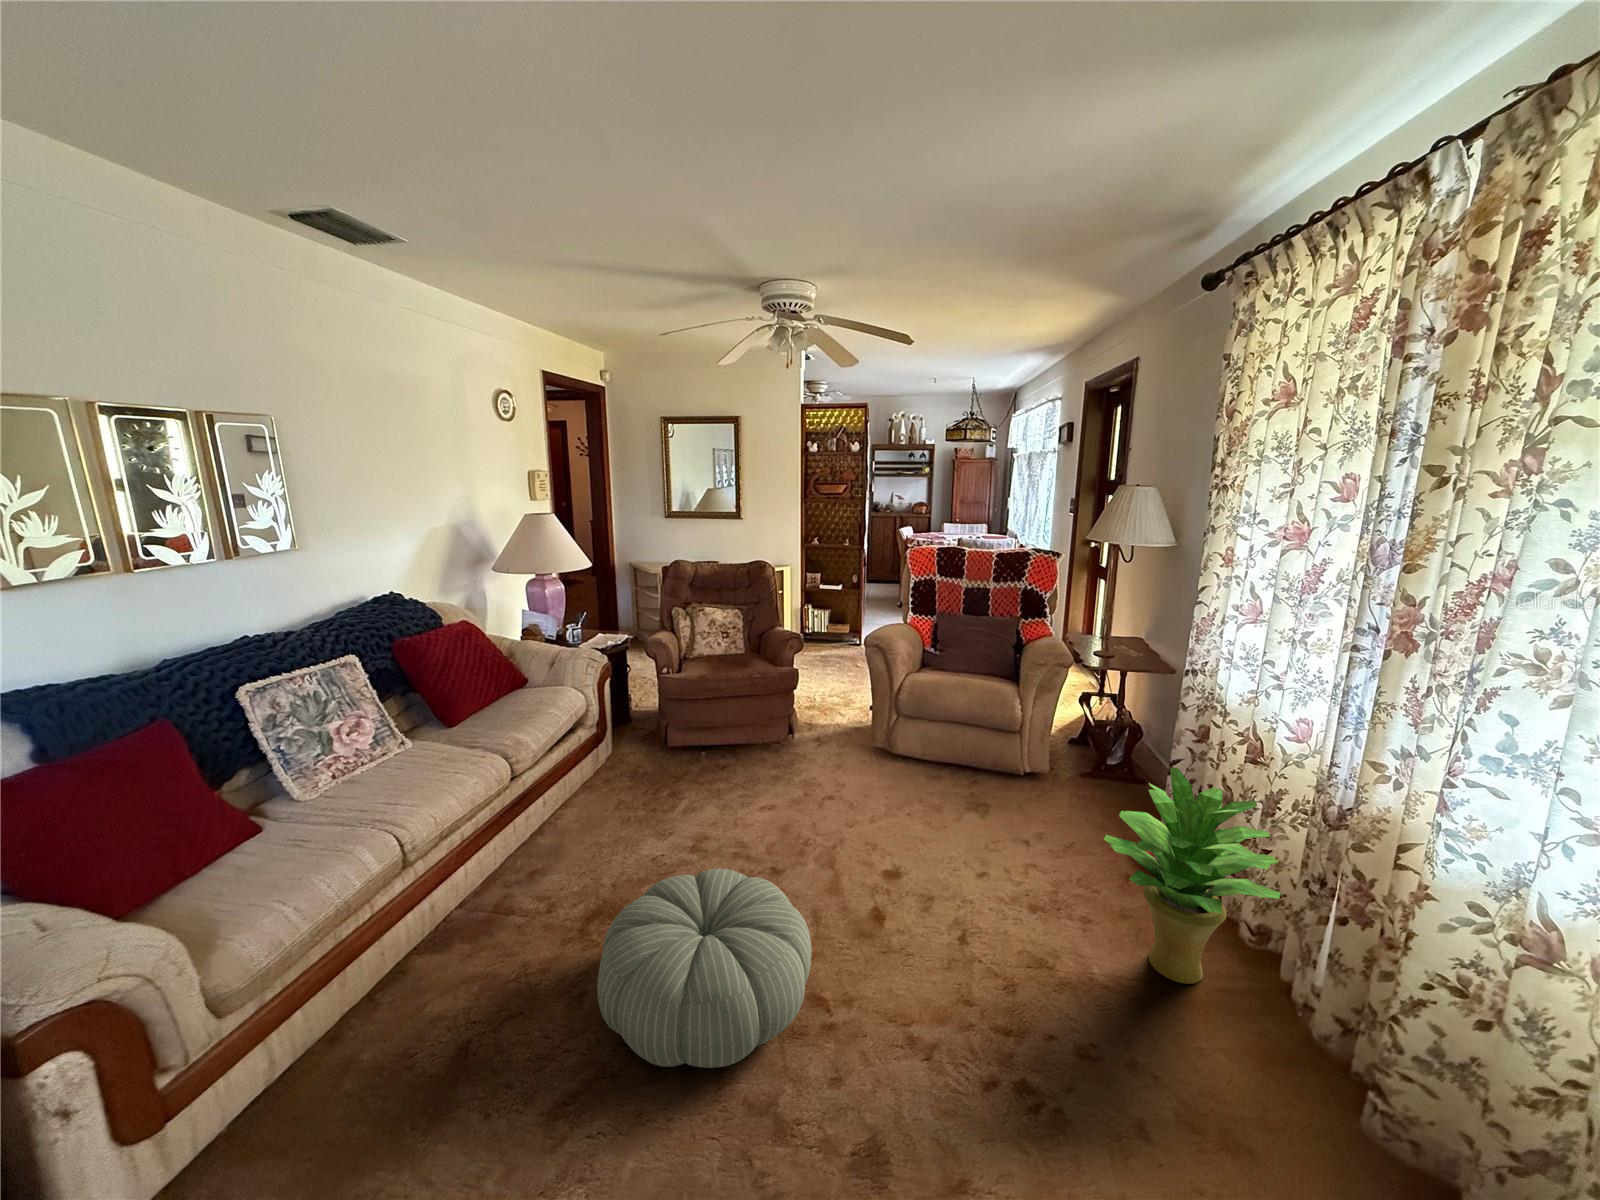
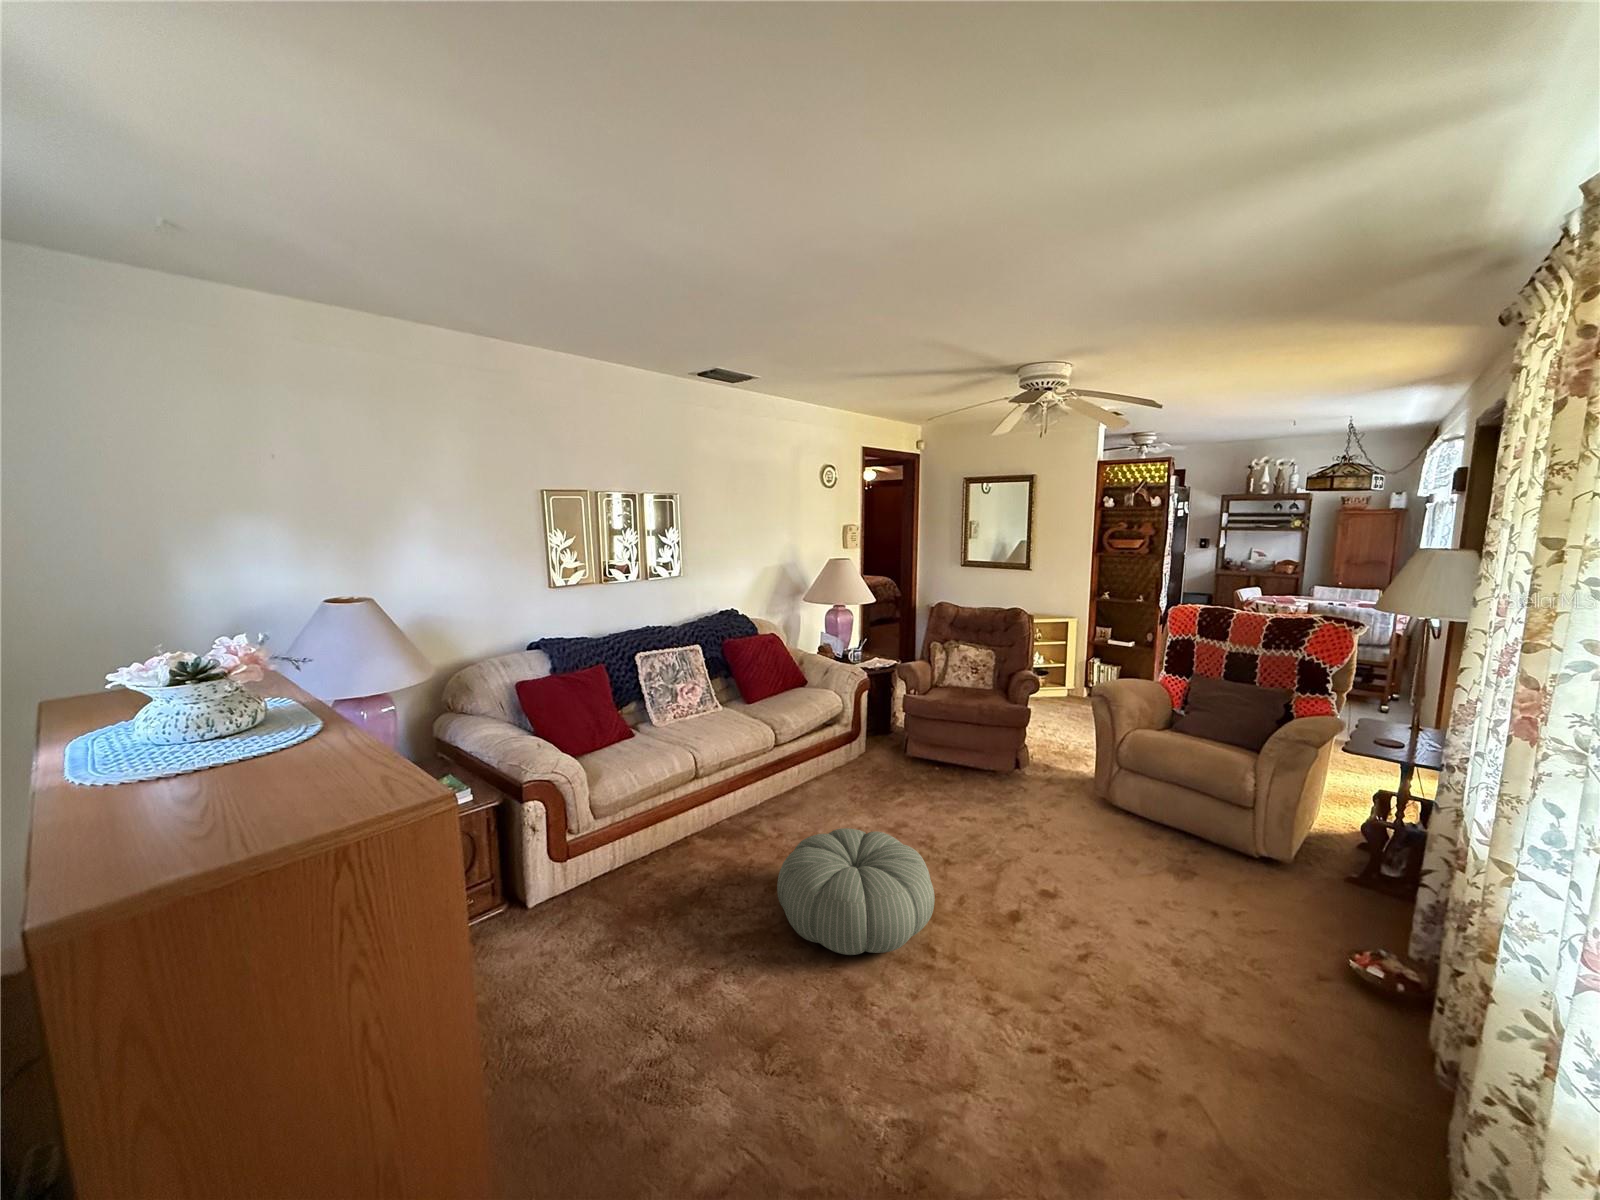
potted plant: present [1104,768,1281,984] -> none [1234,845,1445,1081]

